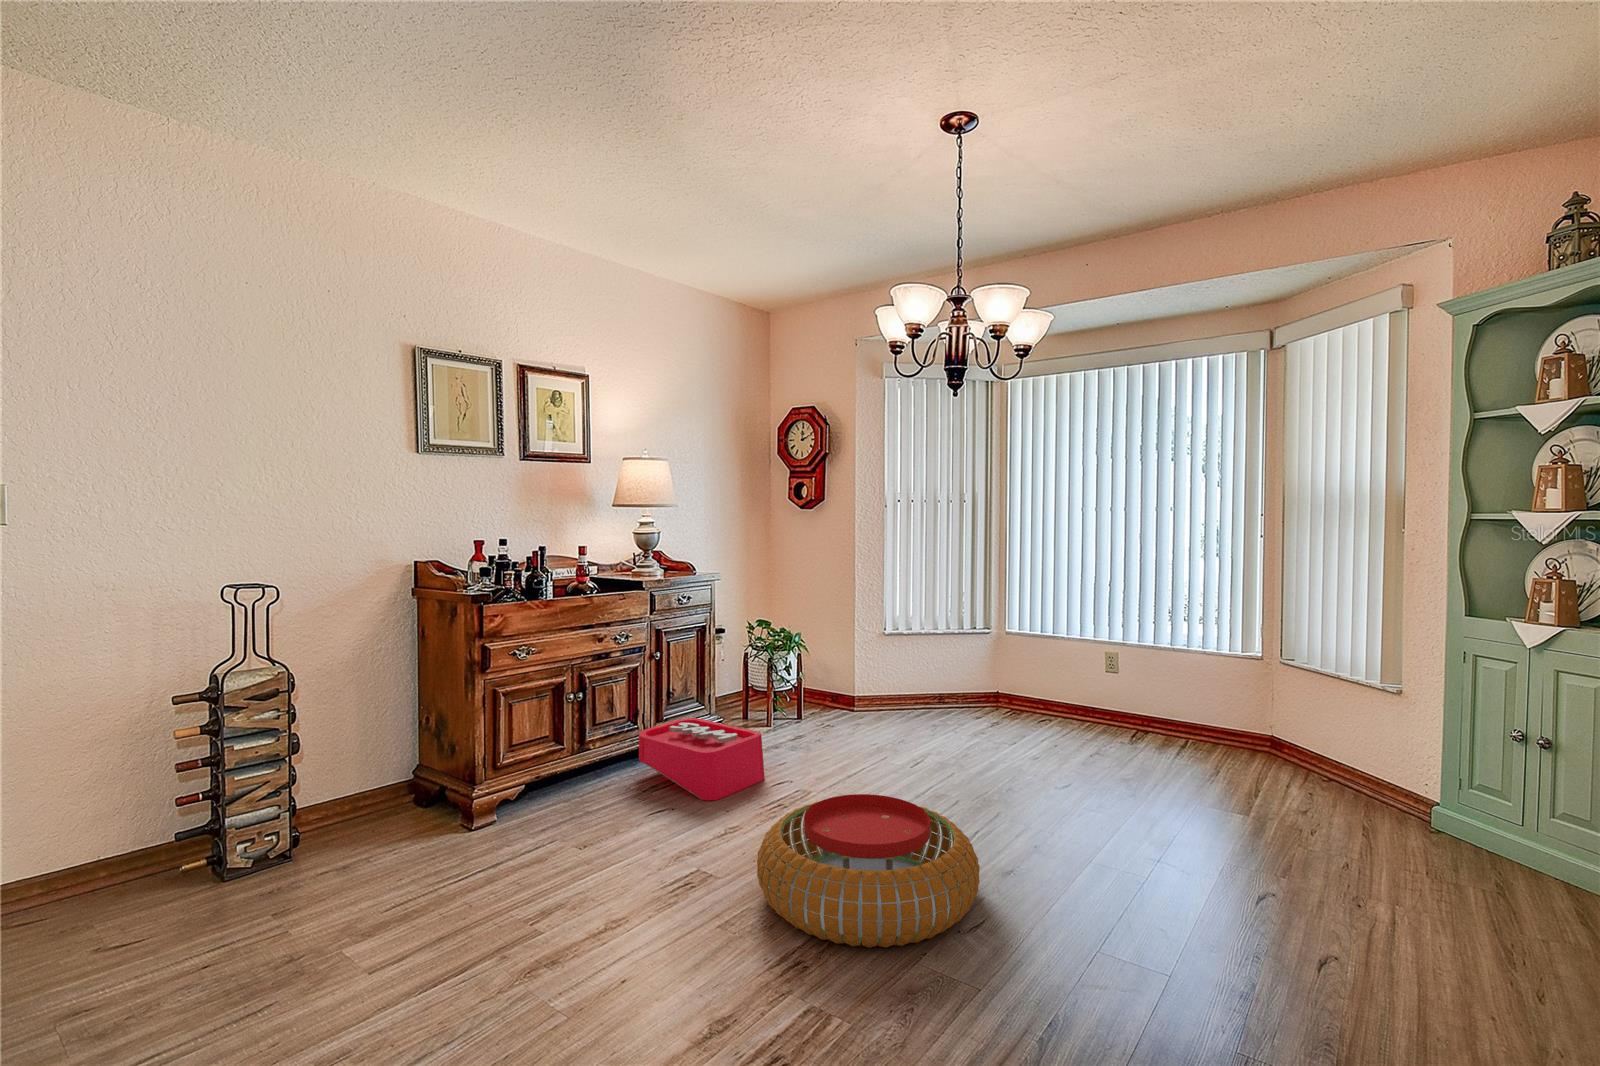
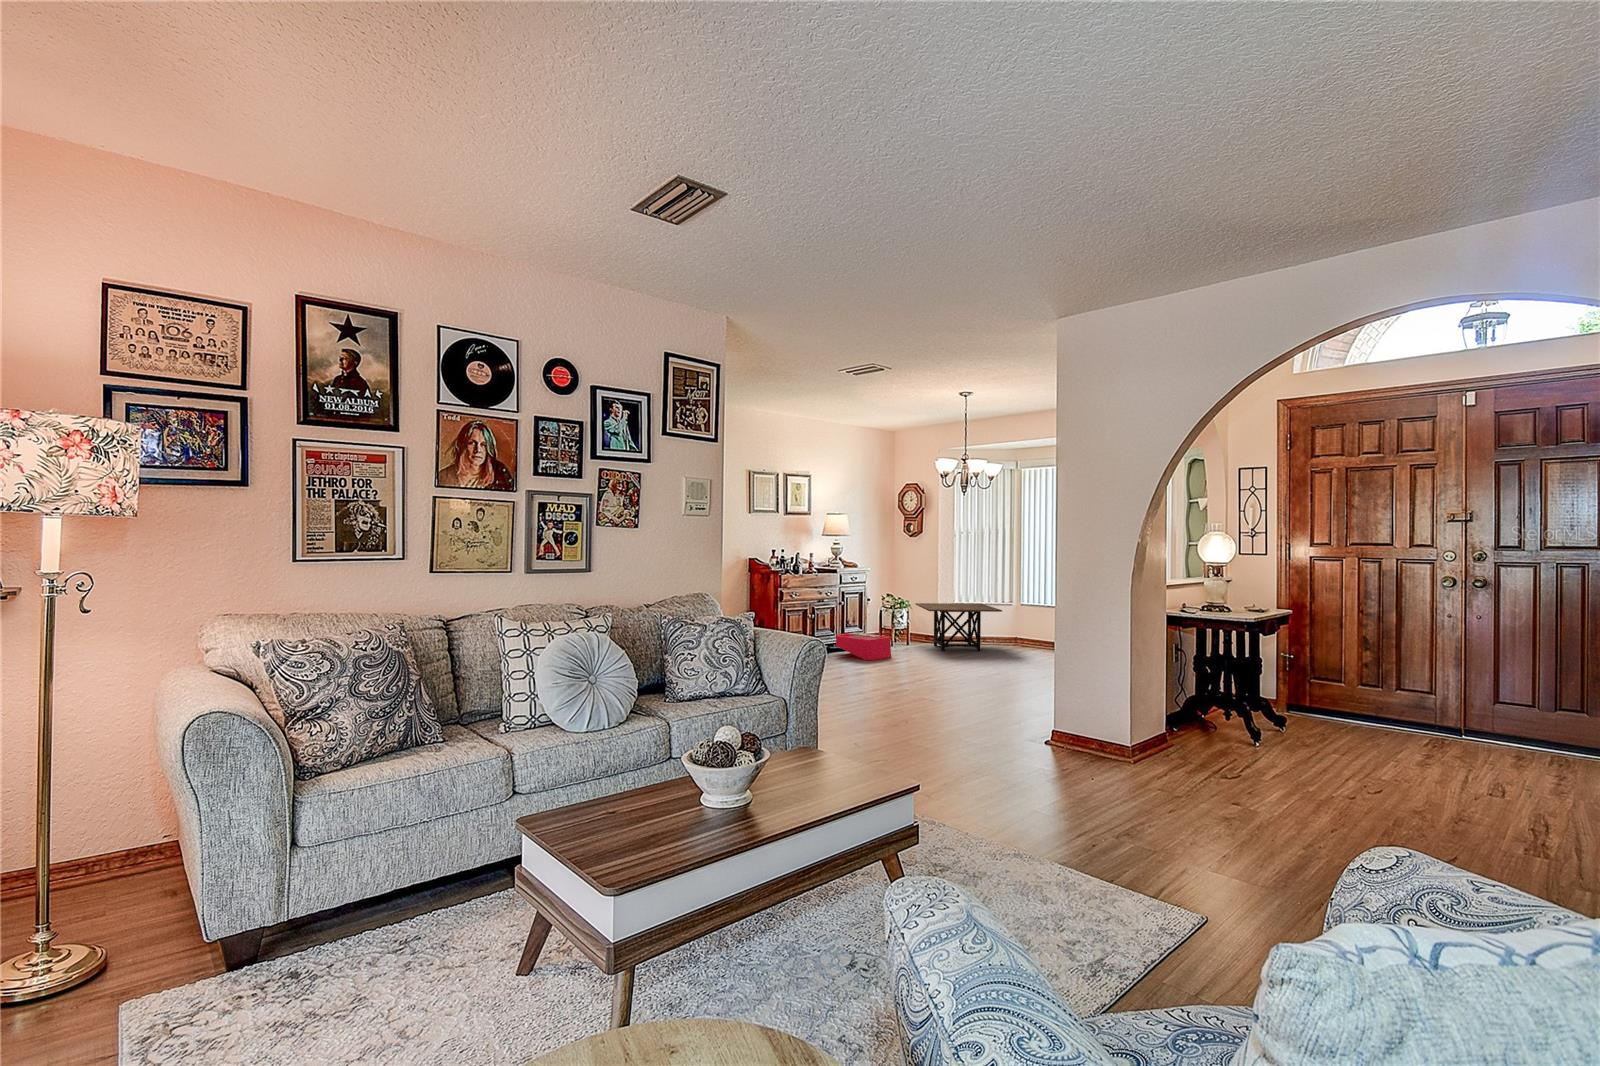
side table: none [813,635,993,744] -> present [916,603,1002,651]
pouf: present [757,794,980,948] -> none [890,646,969,683]

